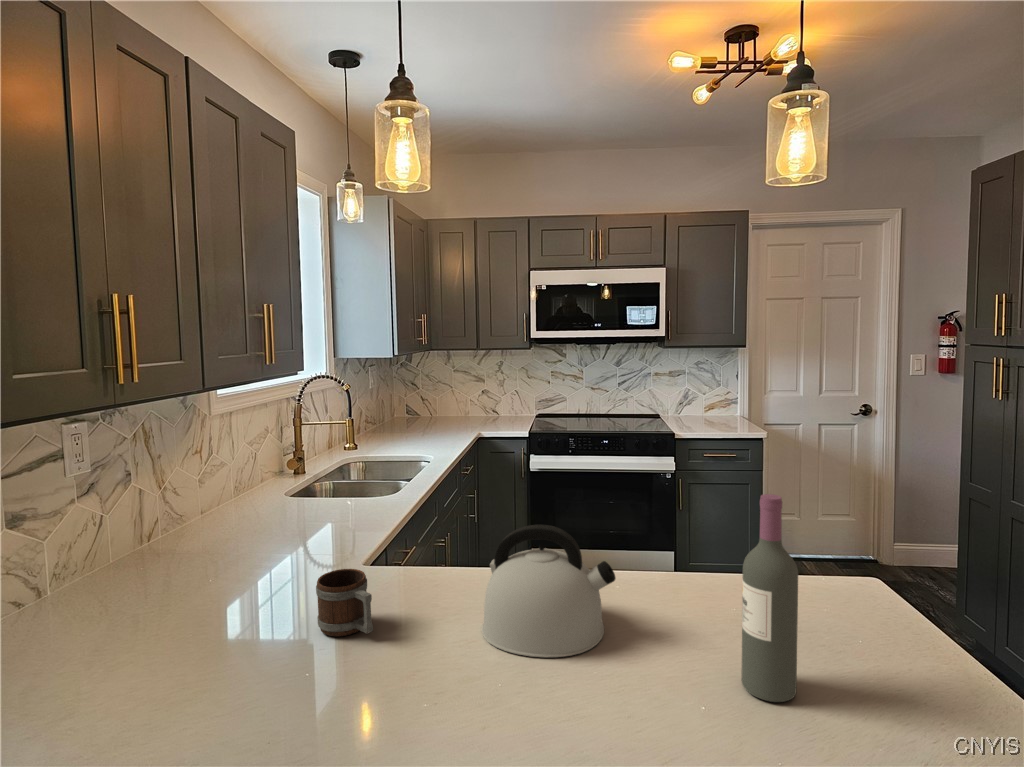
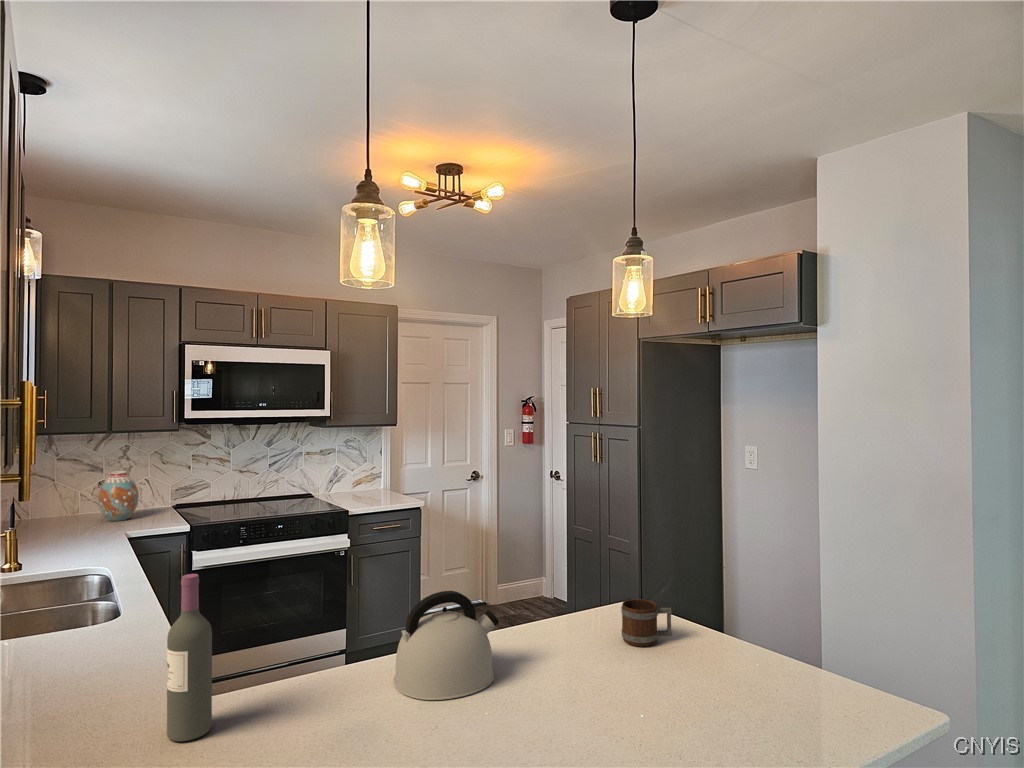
vase: none [477,382,505,423] -> present [98,471,139,521]
wine bottle: present [741,494,798,702] -> present [167,574,212,741]
mug: present [316,569,373,636] -> present [621,599,672,647]

